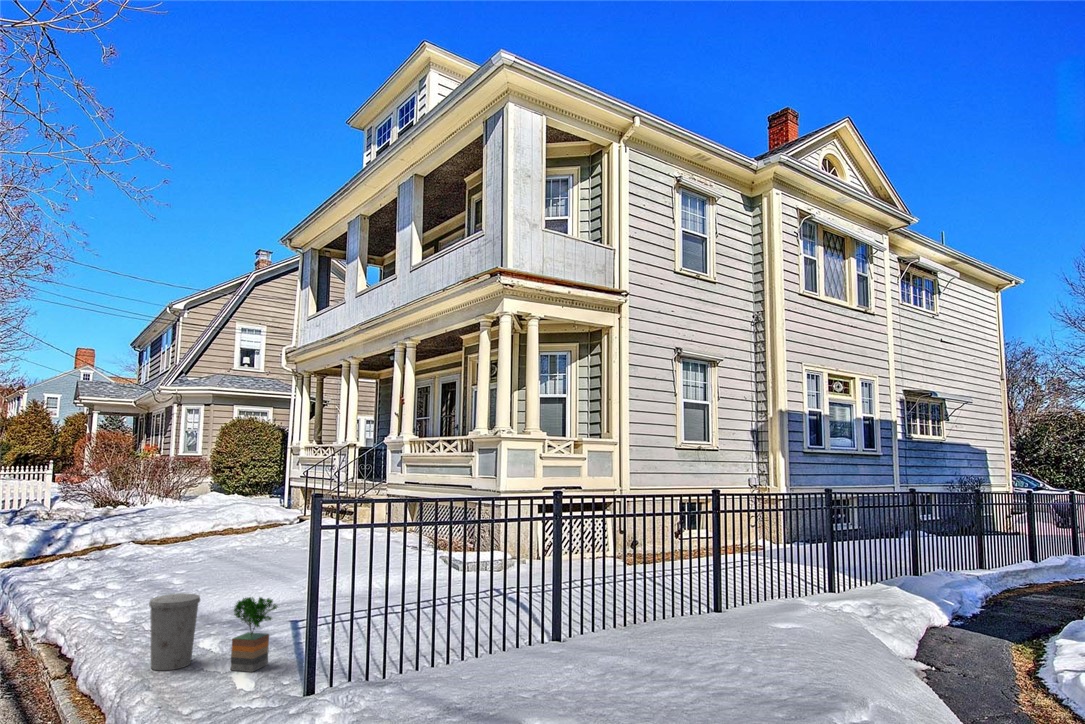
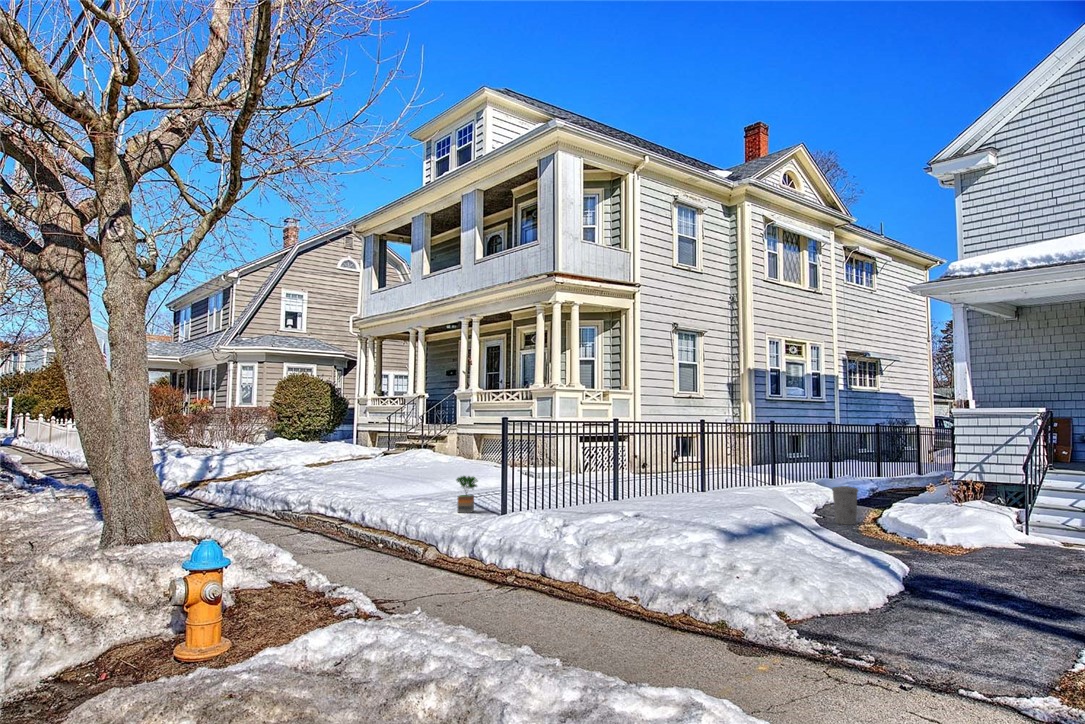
trash can: present [149,593,200,670] -> present [832,486,858,525]

